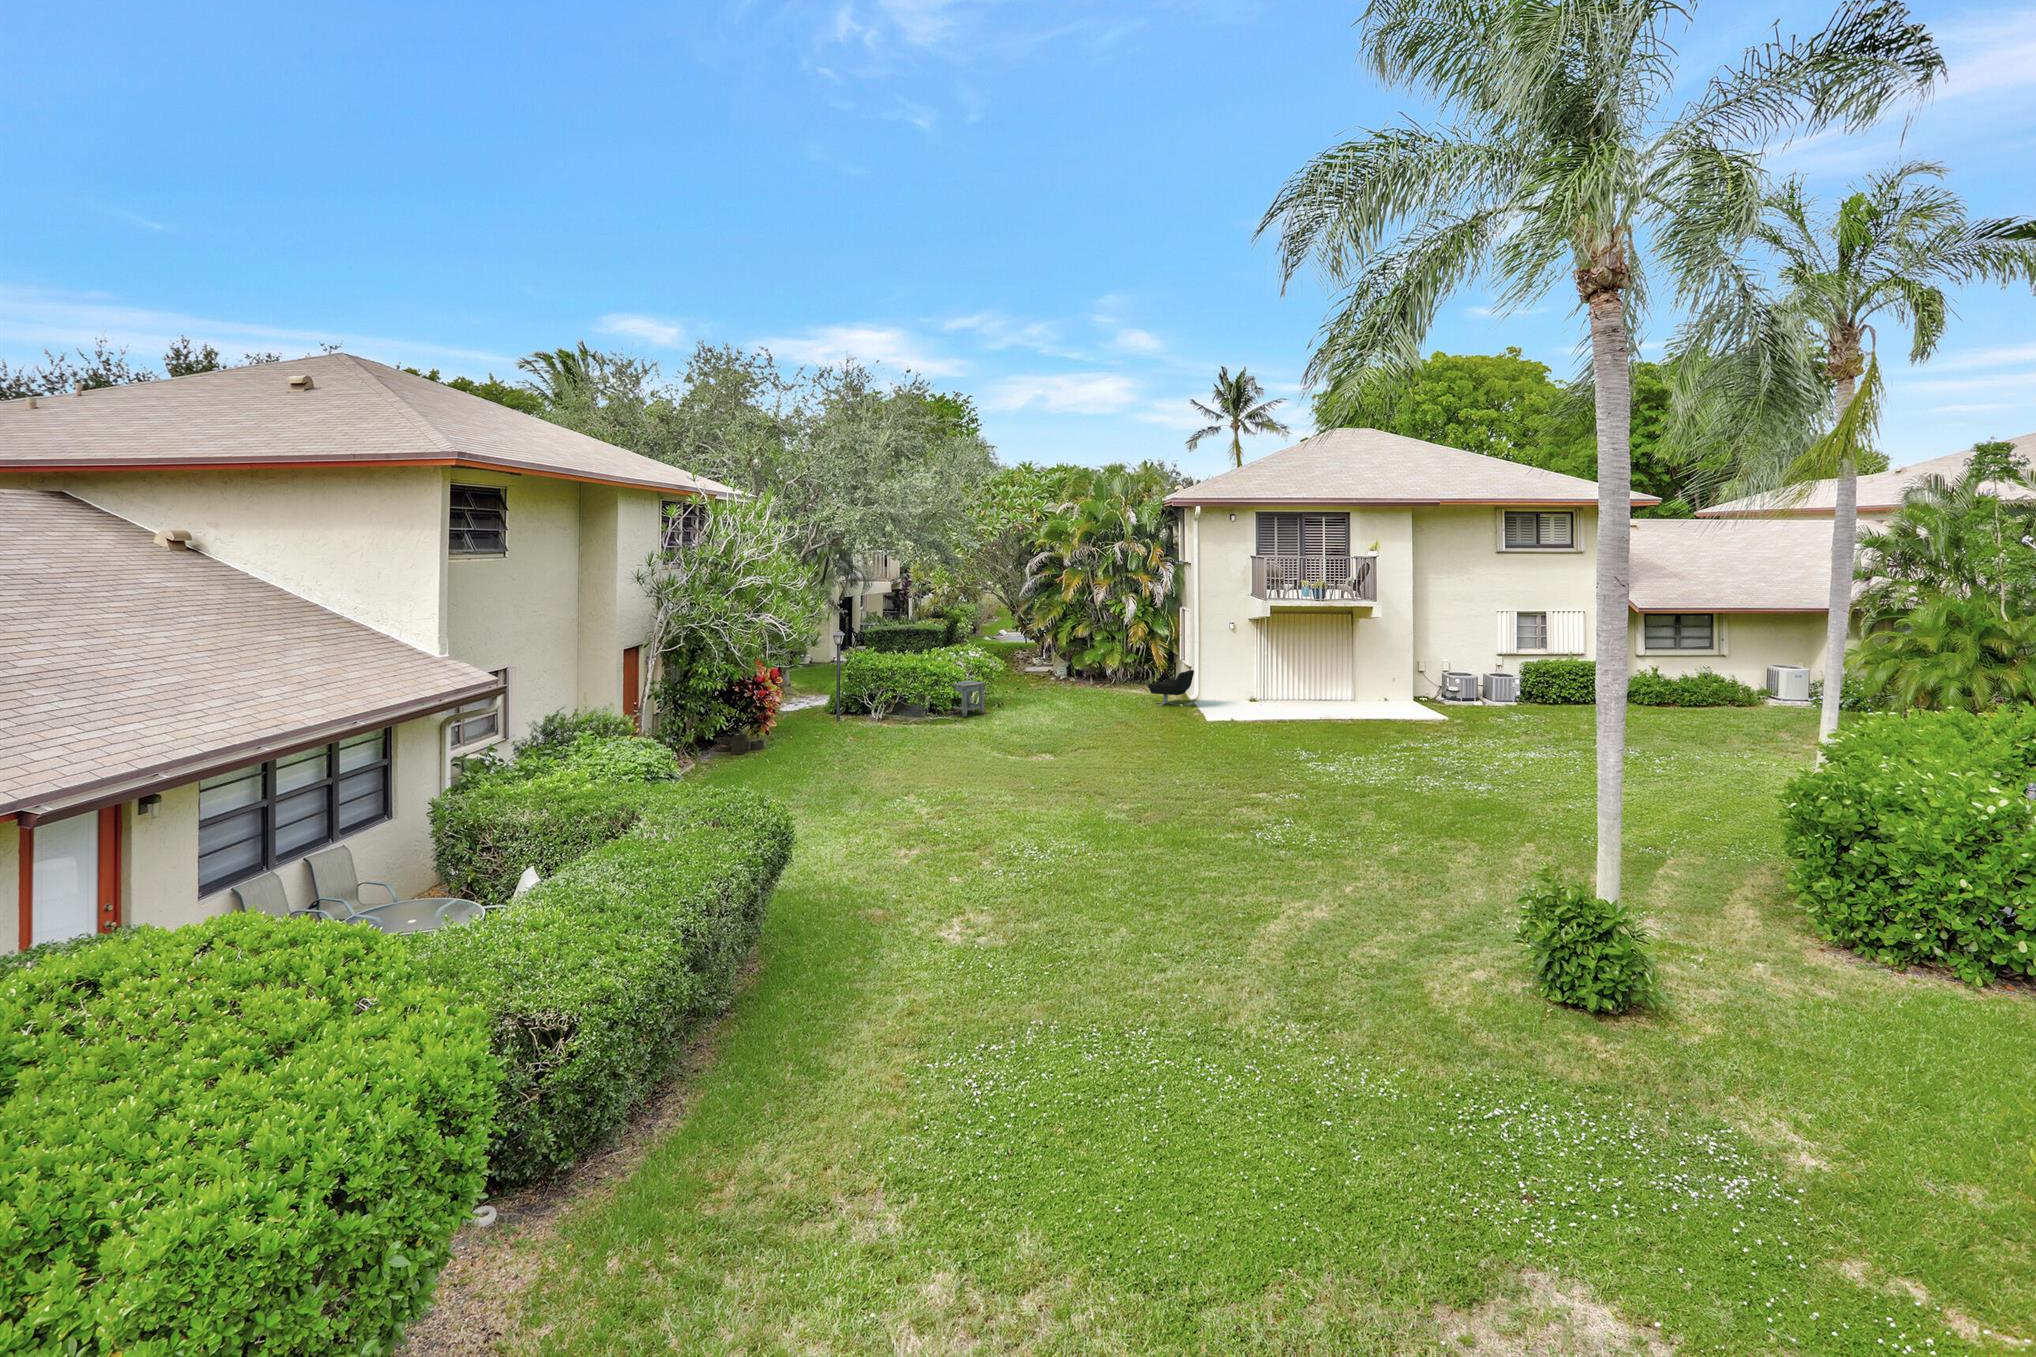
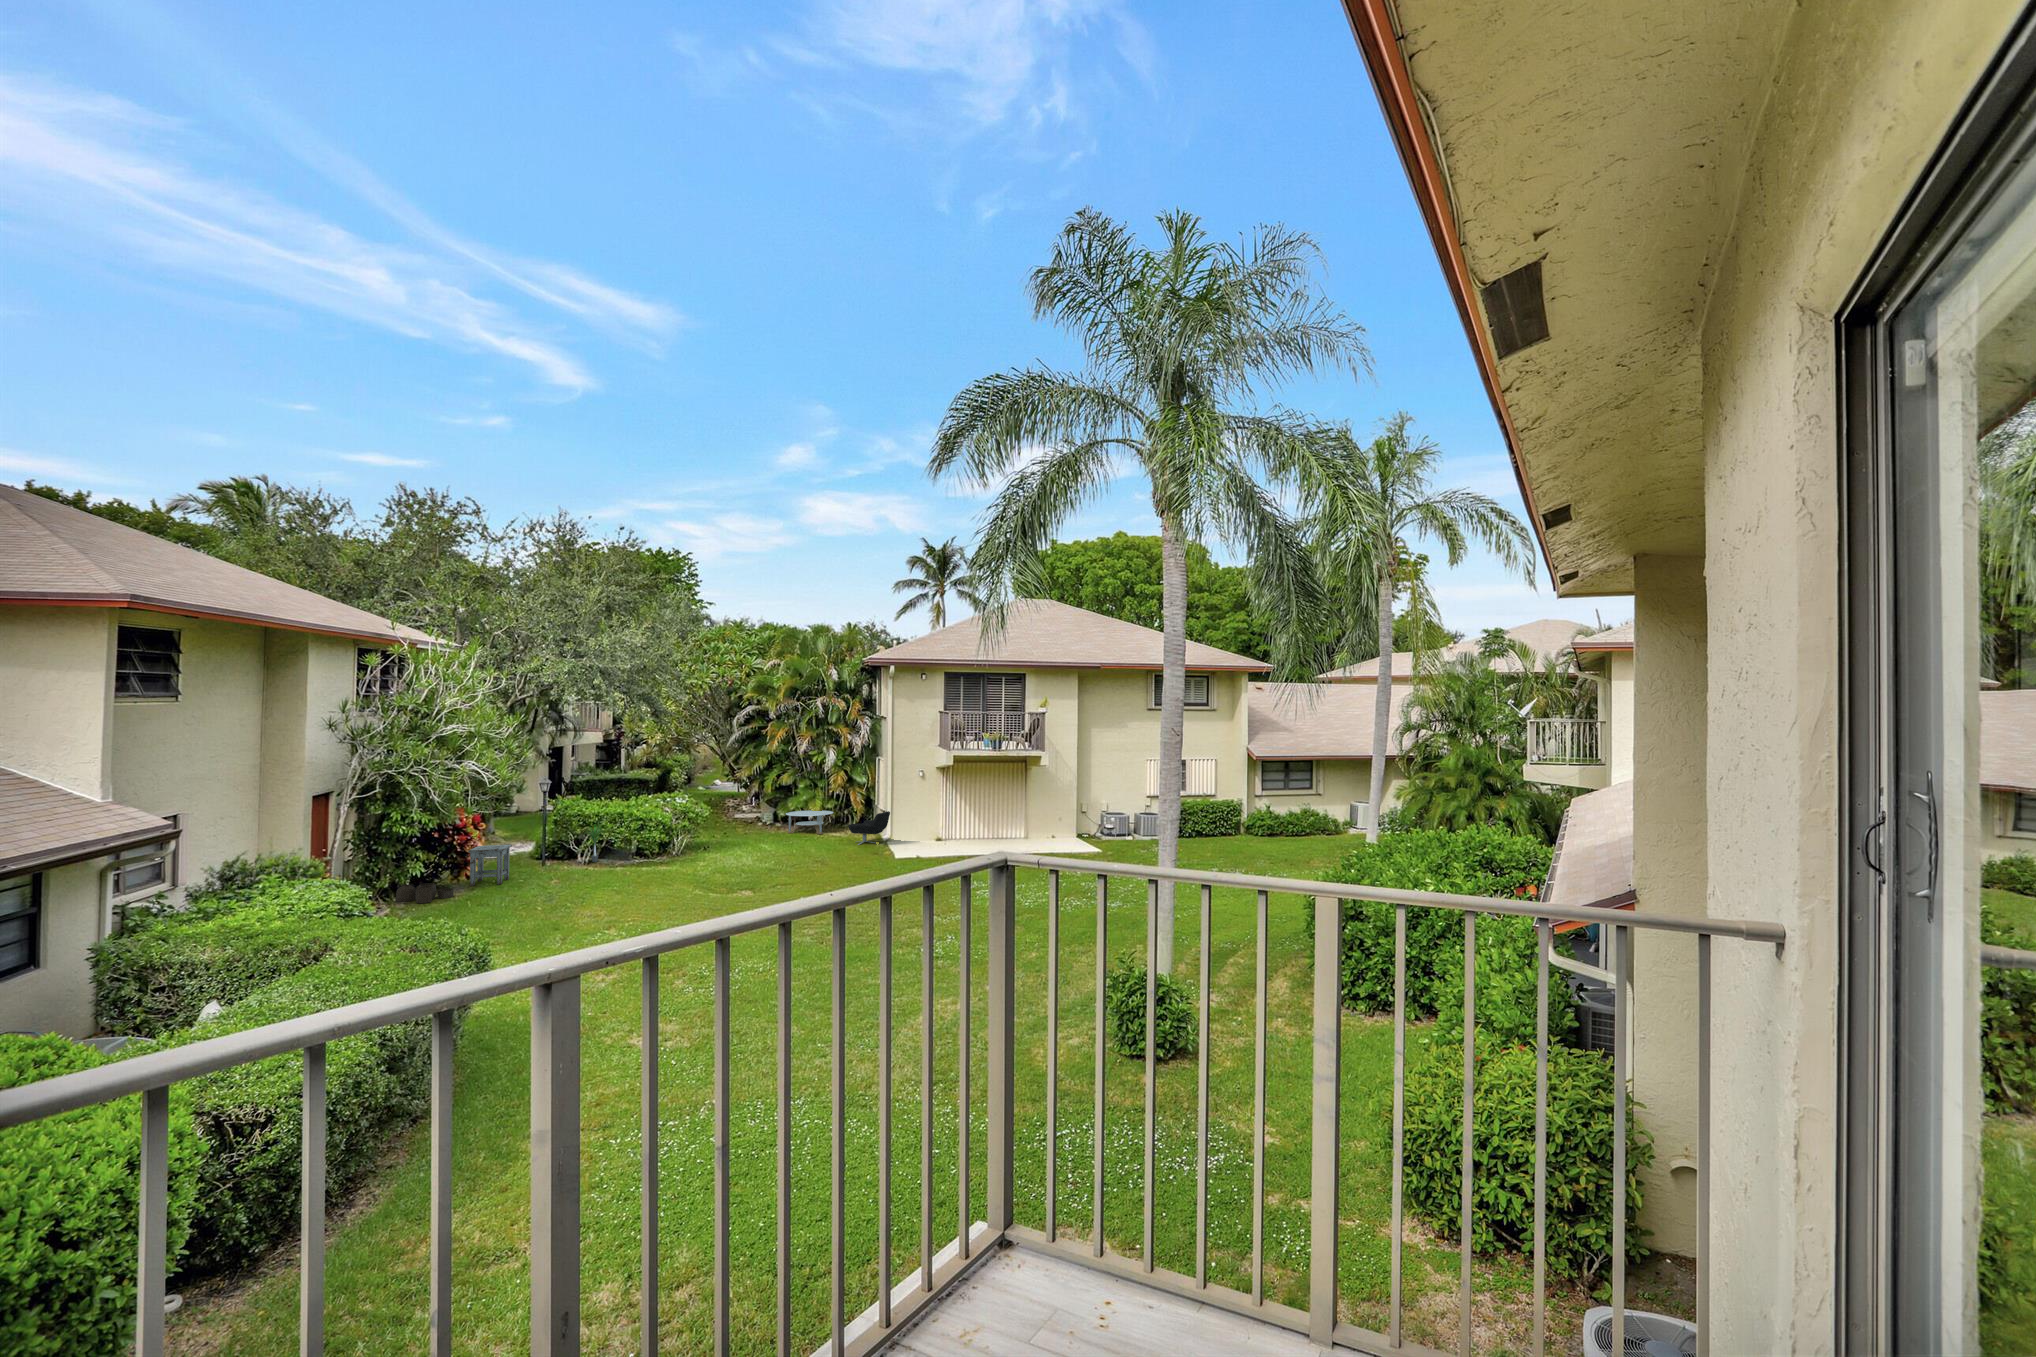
round table: none [1078,667,1129,693] -> present [786,810,833,834]
potted plant: none [877,675,904,717] -> present [589,826,603,862]
stool: present [949,680,985,717] -> present [468,845,512,886]

